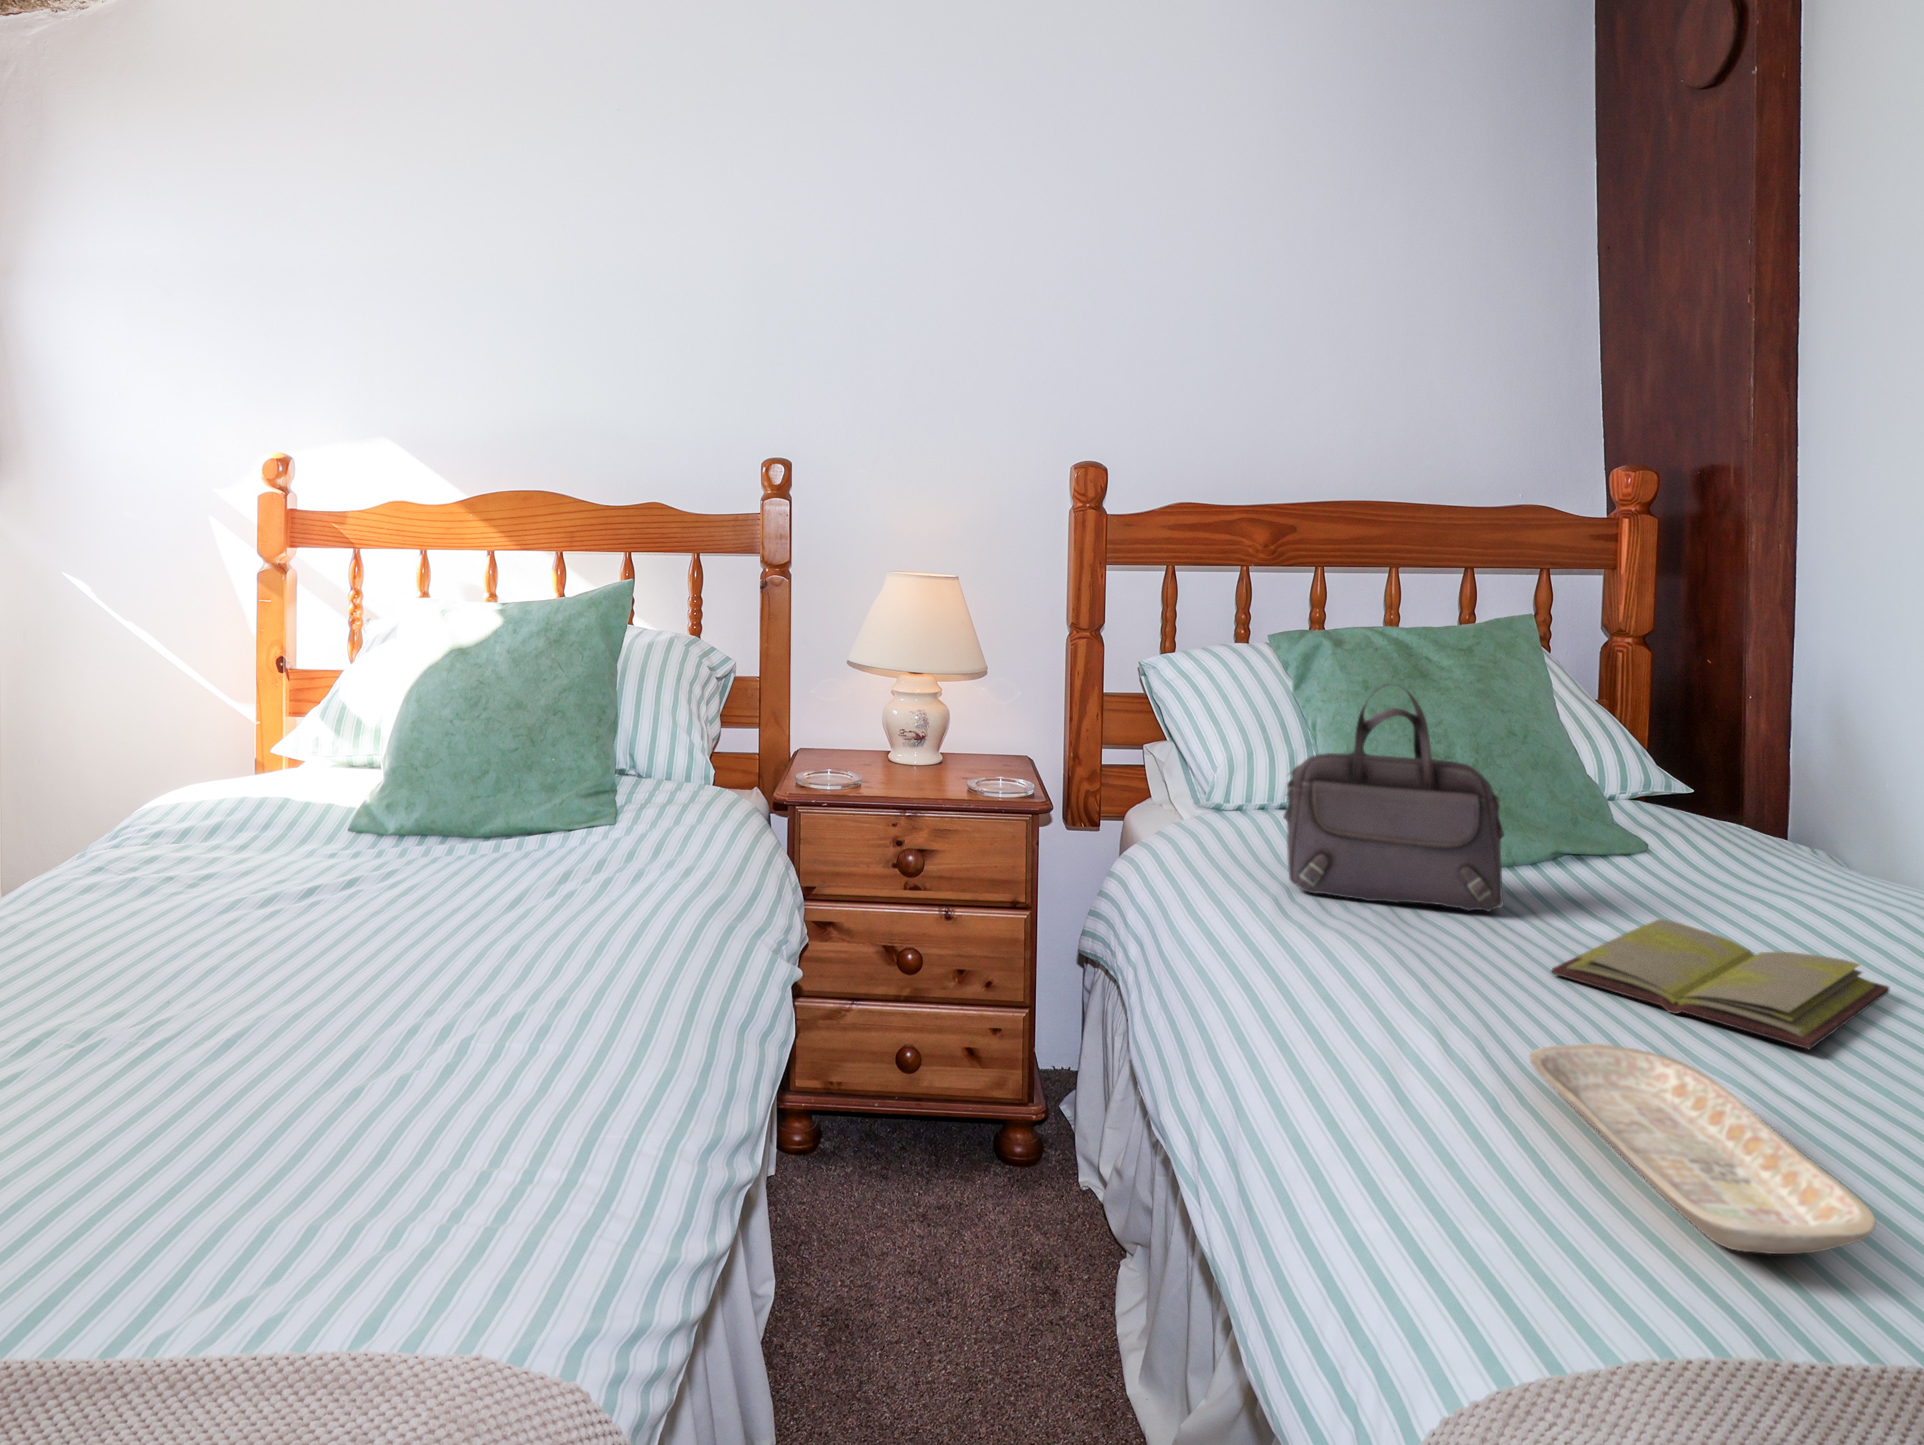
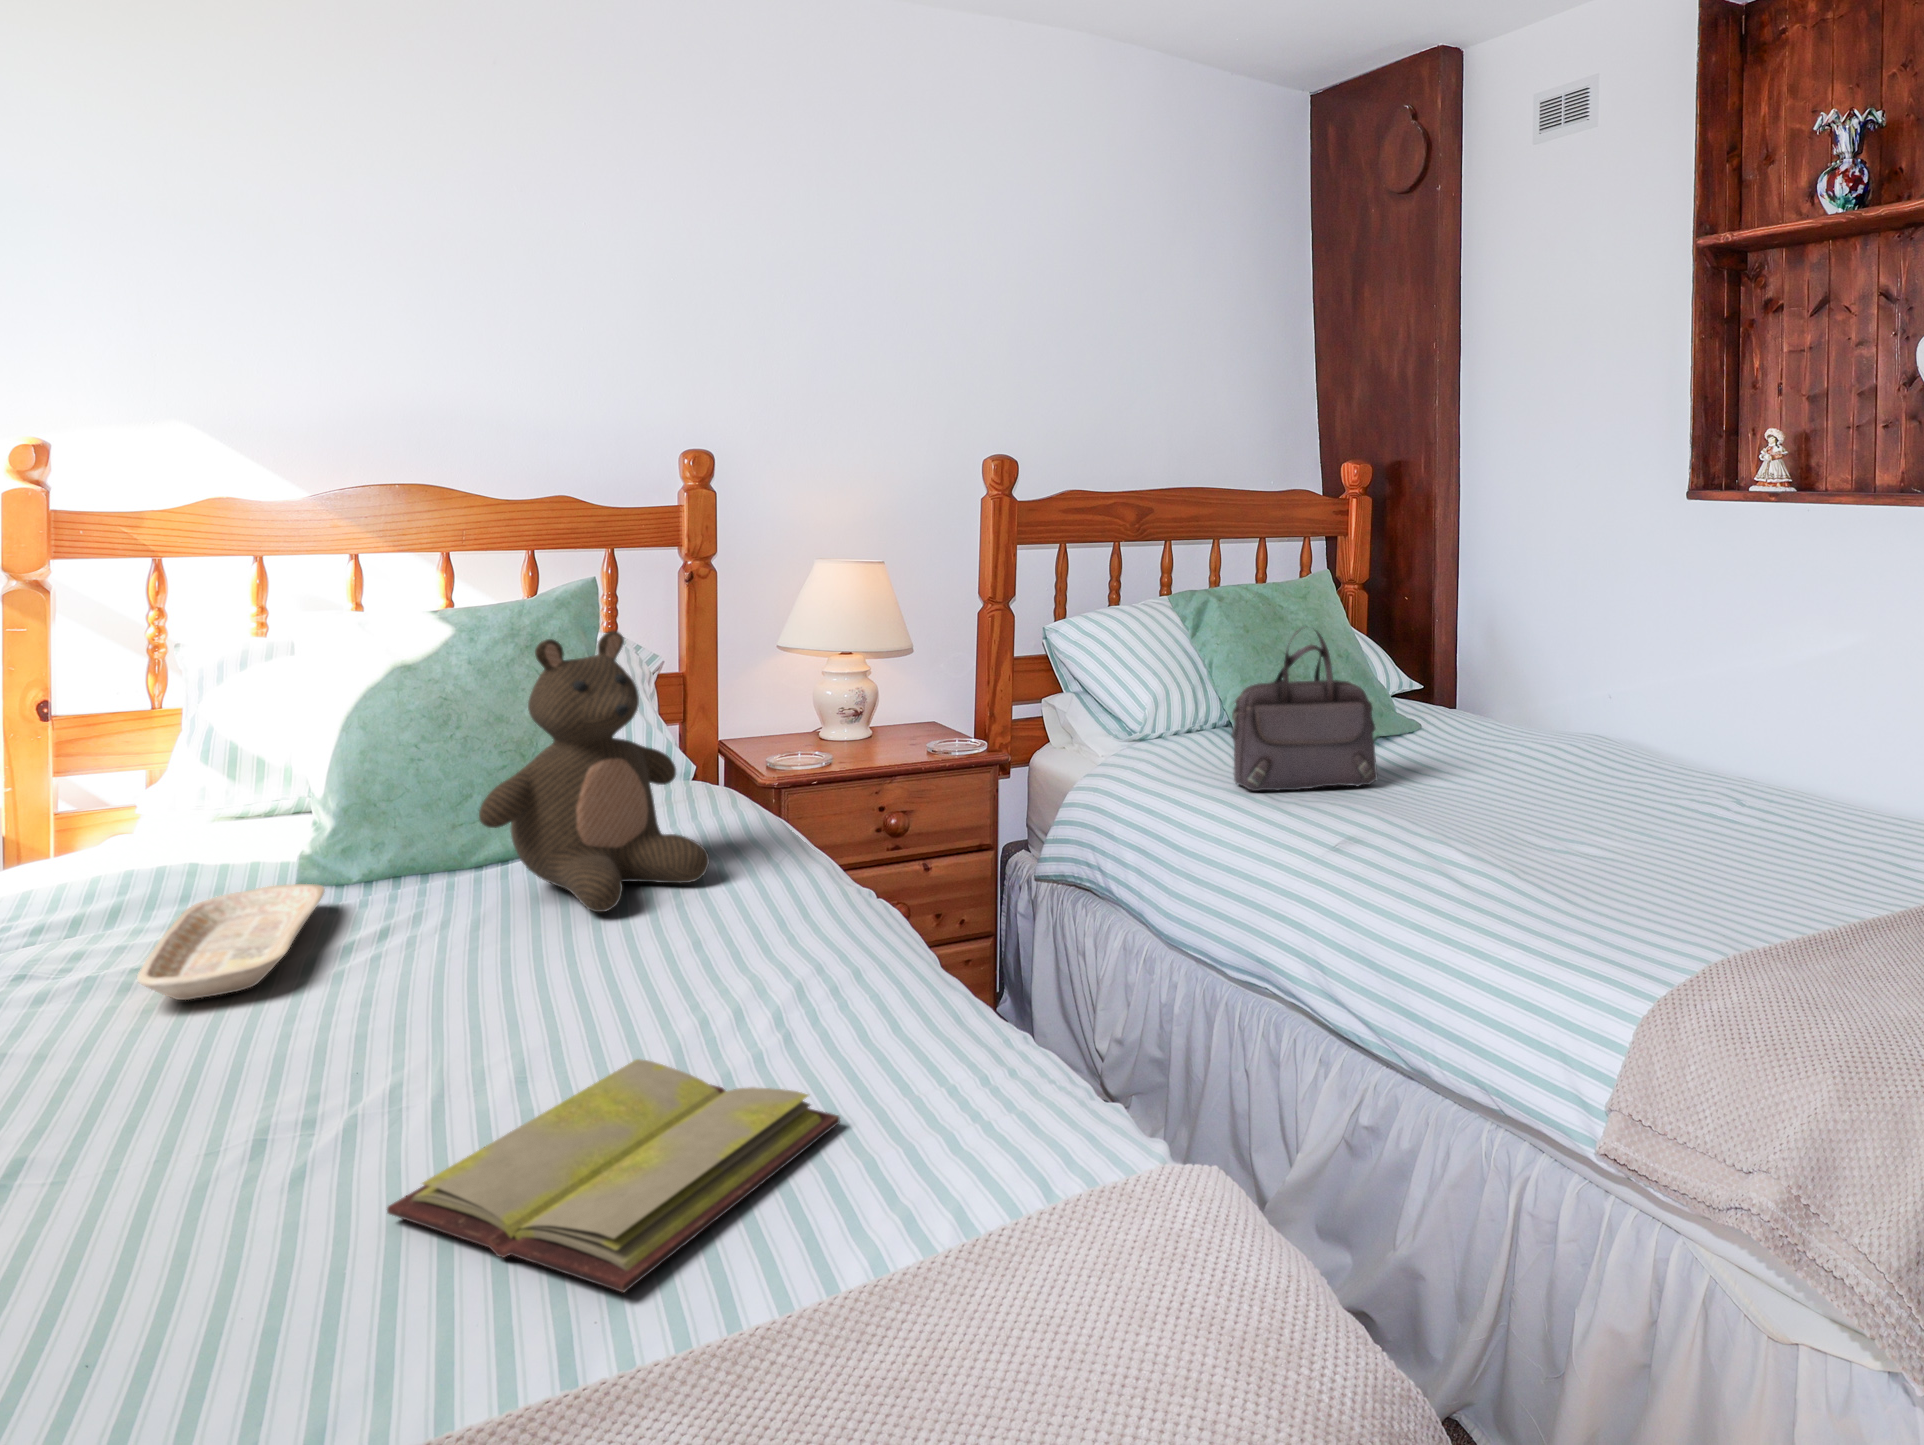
stuffed bear: none [438,628,636,900] -> present [479,631,709,912]
diary: present [1552,919,1889,1049] -> present [387,1059,840,1292]
tray: present [1529,1043,1876,1254] -> present [137,884,325,1000]

